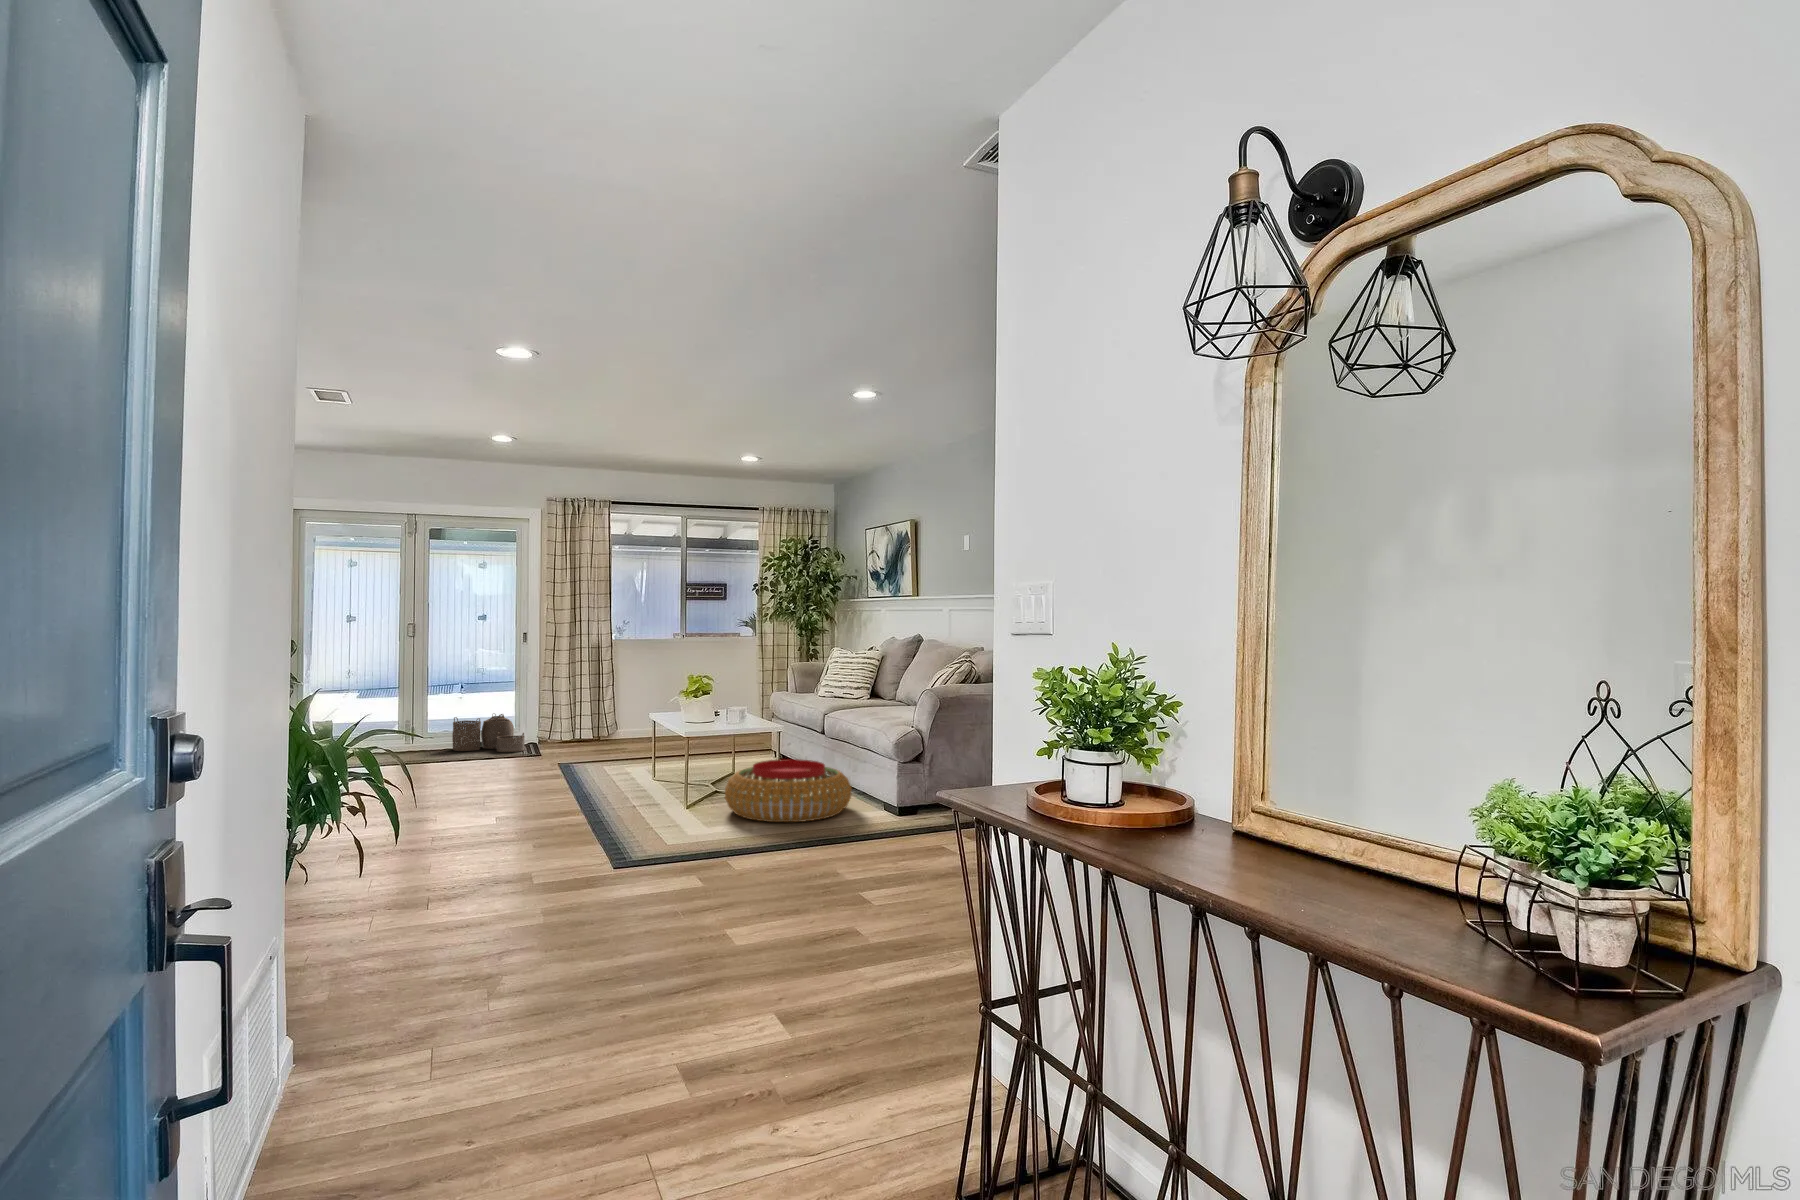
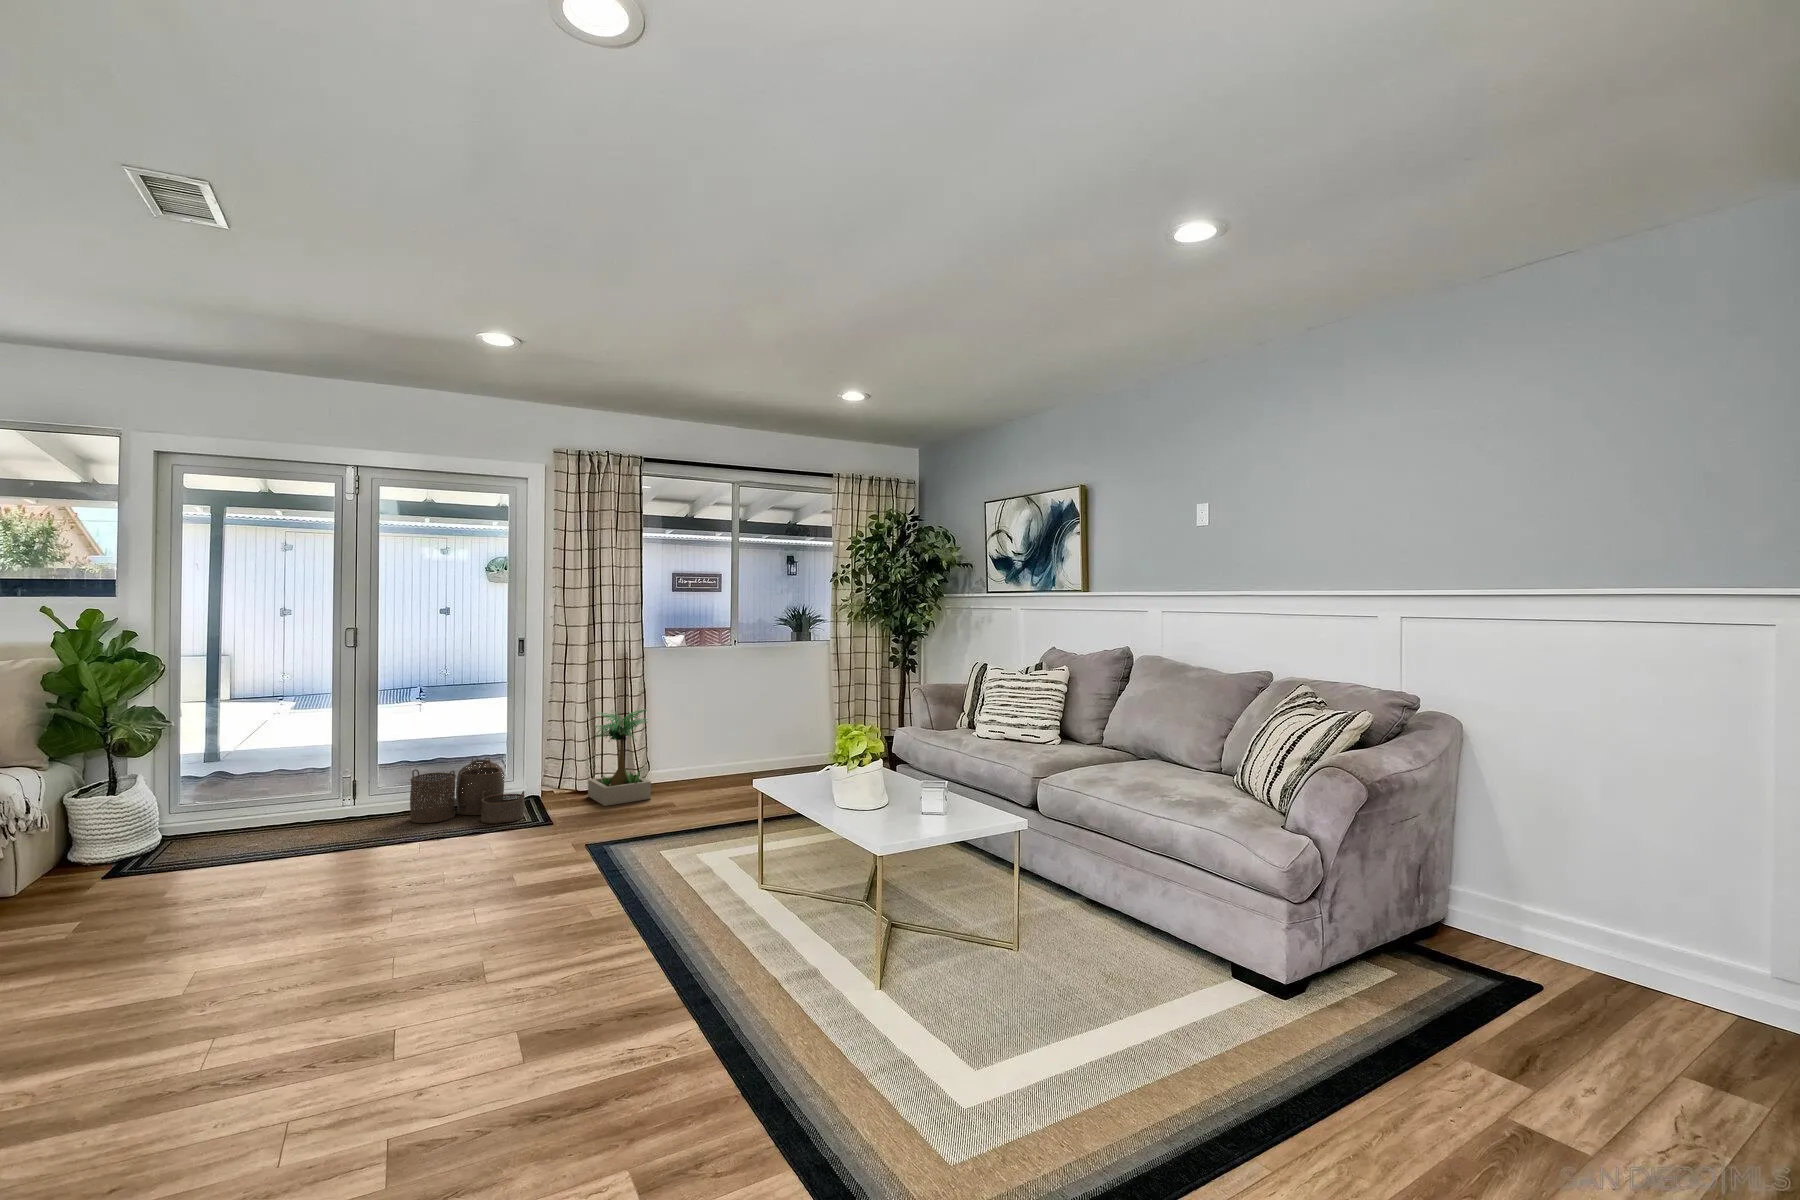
potted plant: none [569,682,618,747] -> present [588,709,651,806]
pouf: present [725,759,852,822] -> none [966,885,1215,1054]

